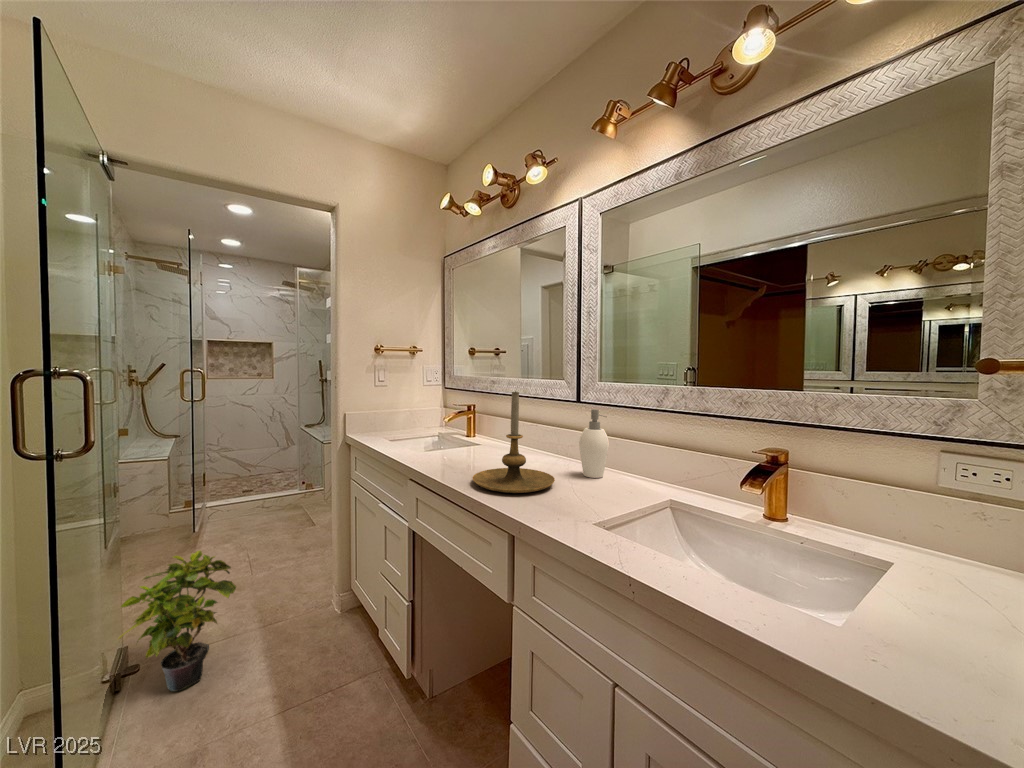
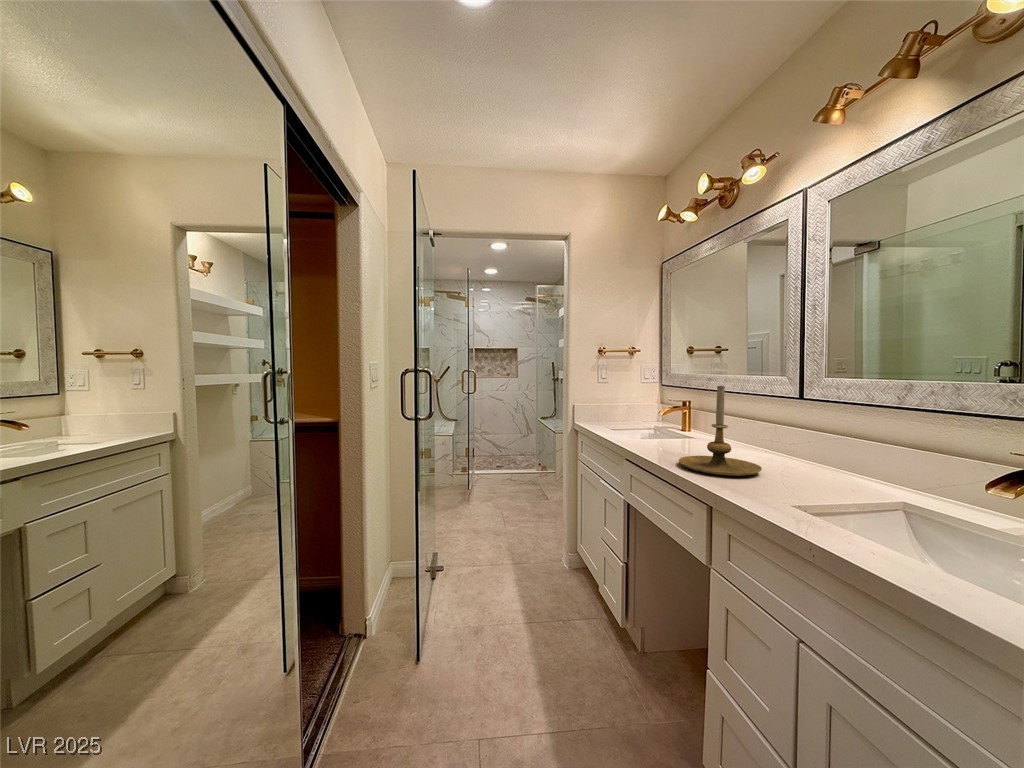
soap dispenser: present [579,409,609,478] -> none [796,406,833,475]
potted plant: present [118,550,236,691] -> none [439,496,499,588]

